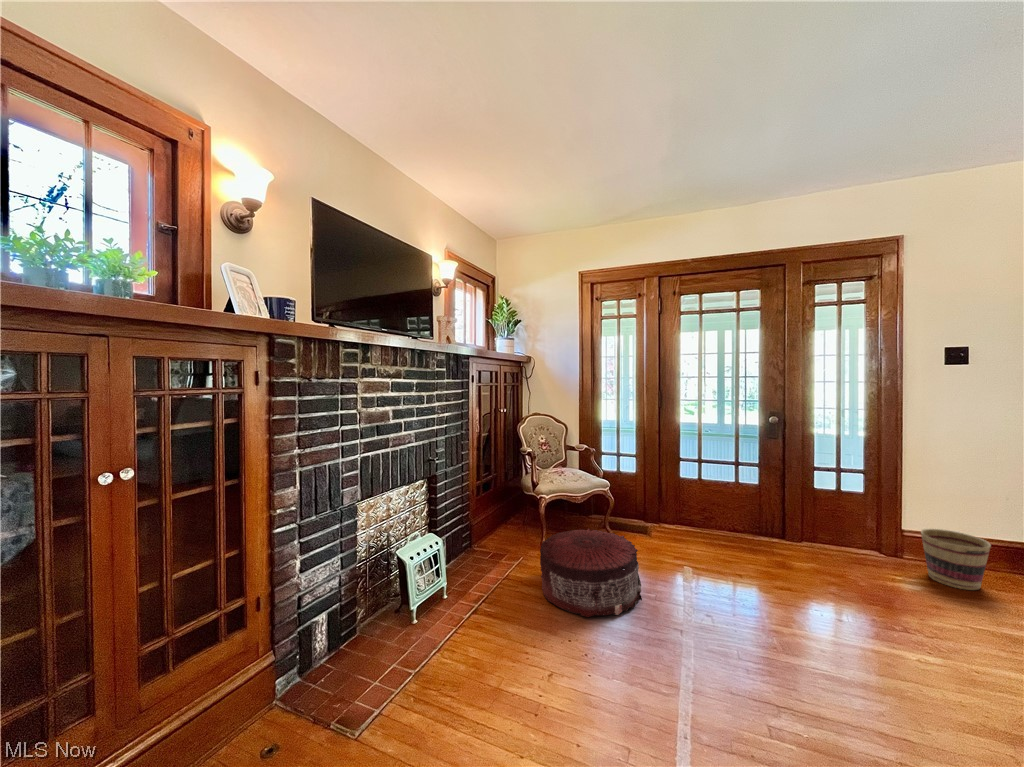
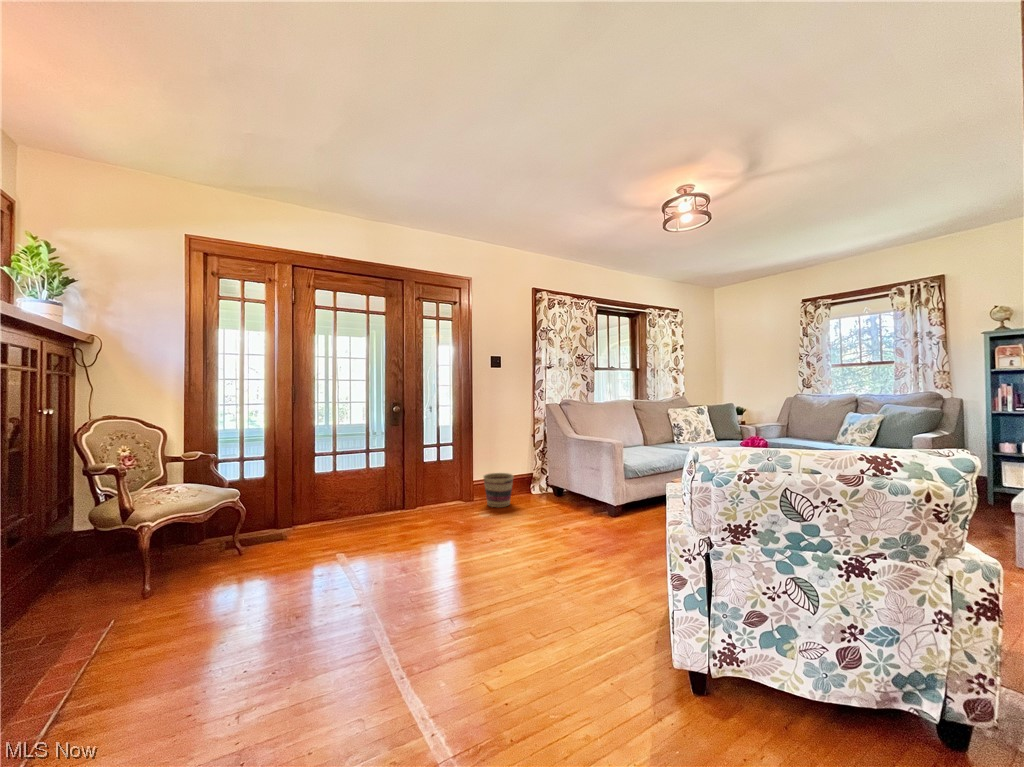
pouf: present [540,529,642,617] -> none [158,537,308,650]

